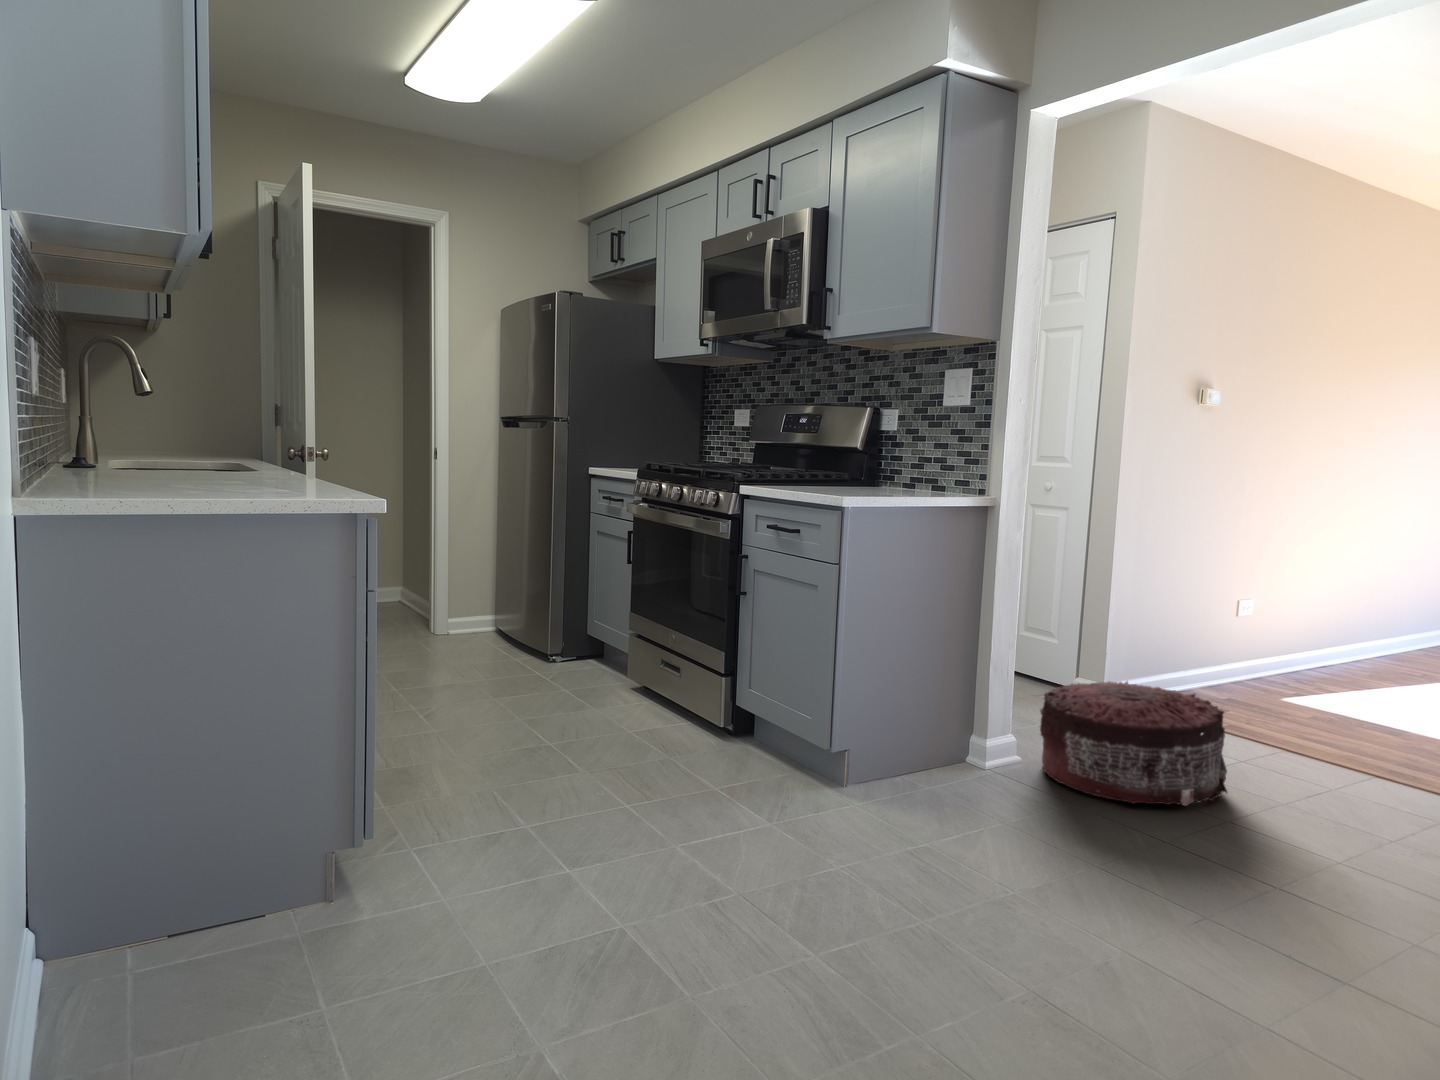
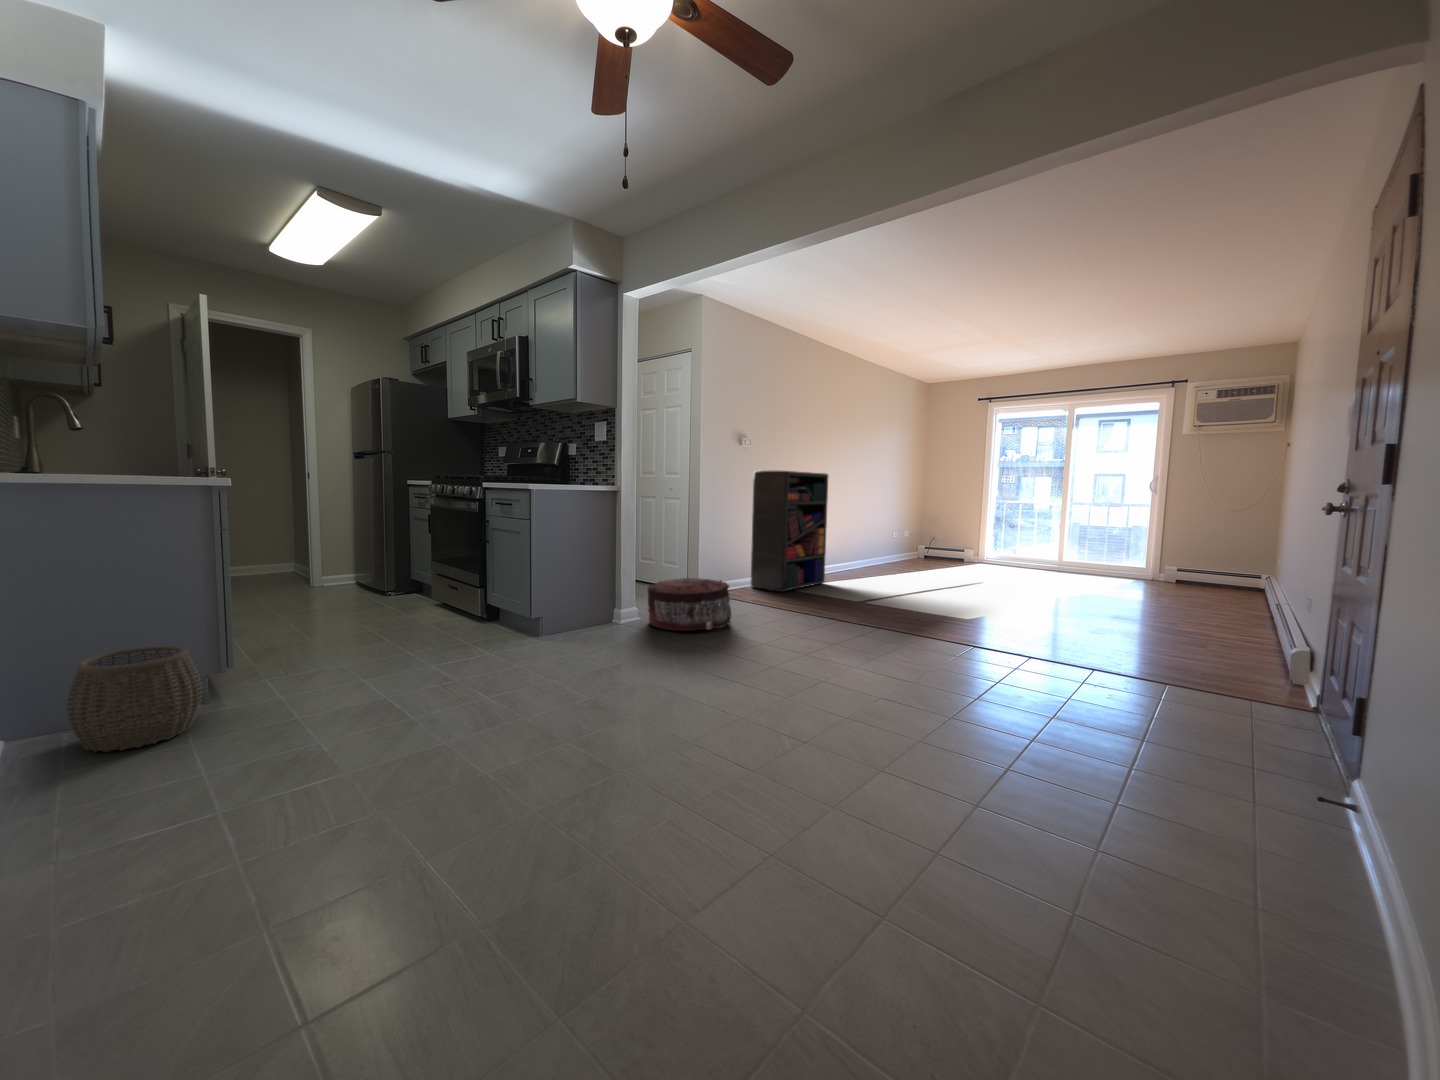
bookshelf: none [1202,455,1386,706] -> present [751,470,829,592]
woven basket: none [151,807,343,1010] -> present [65,646,202,752]

